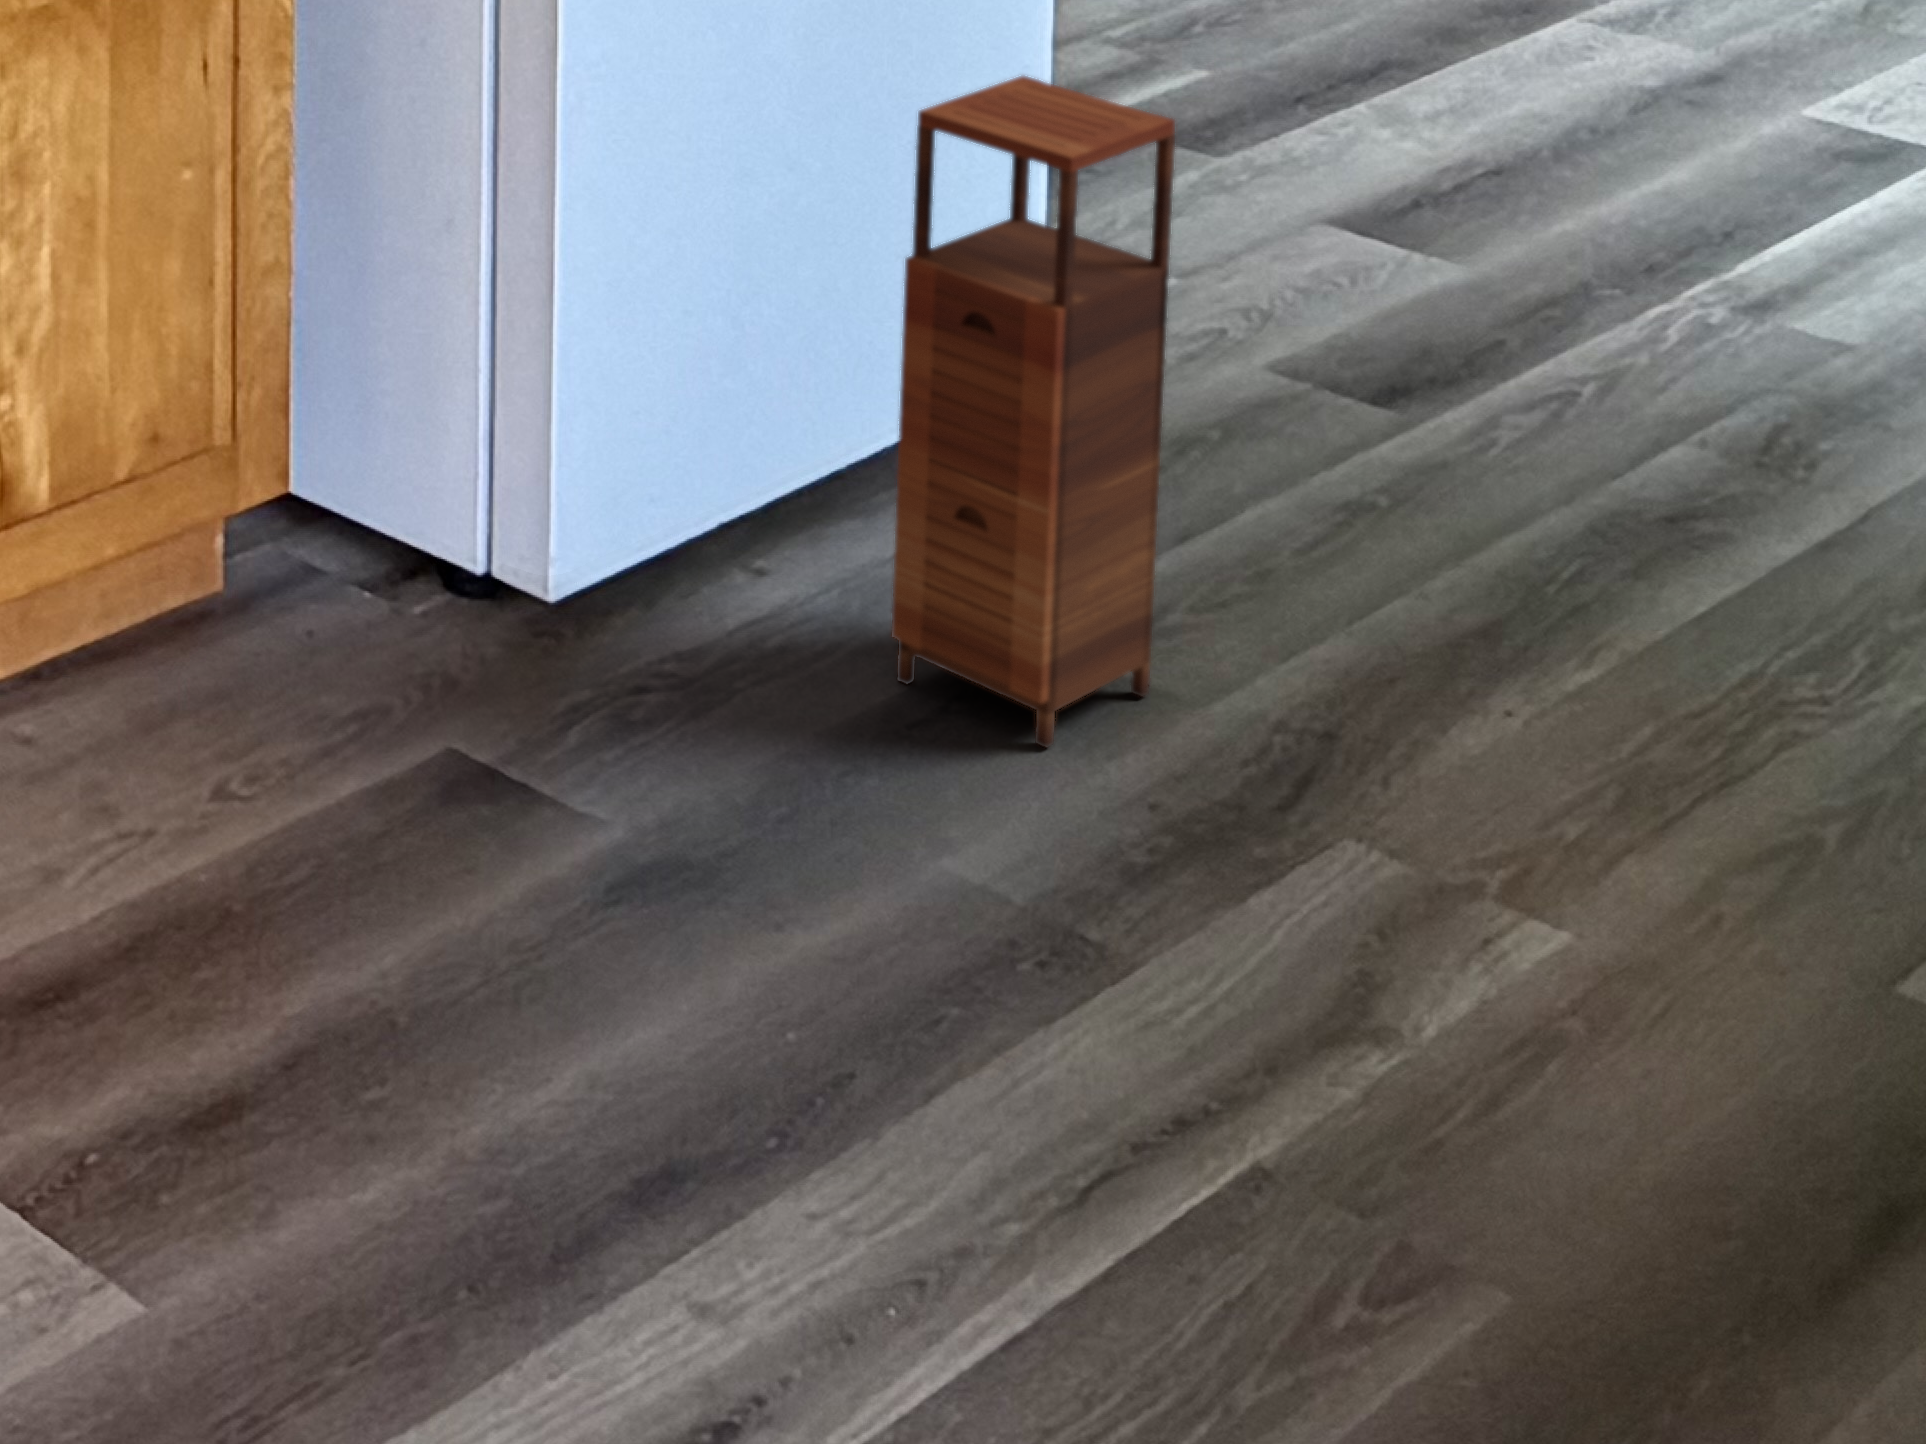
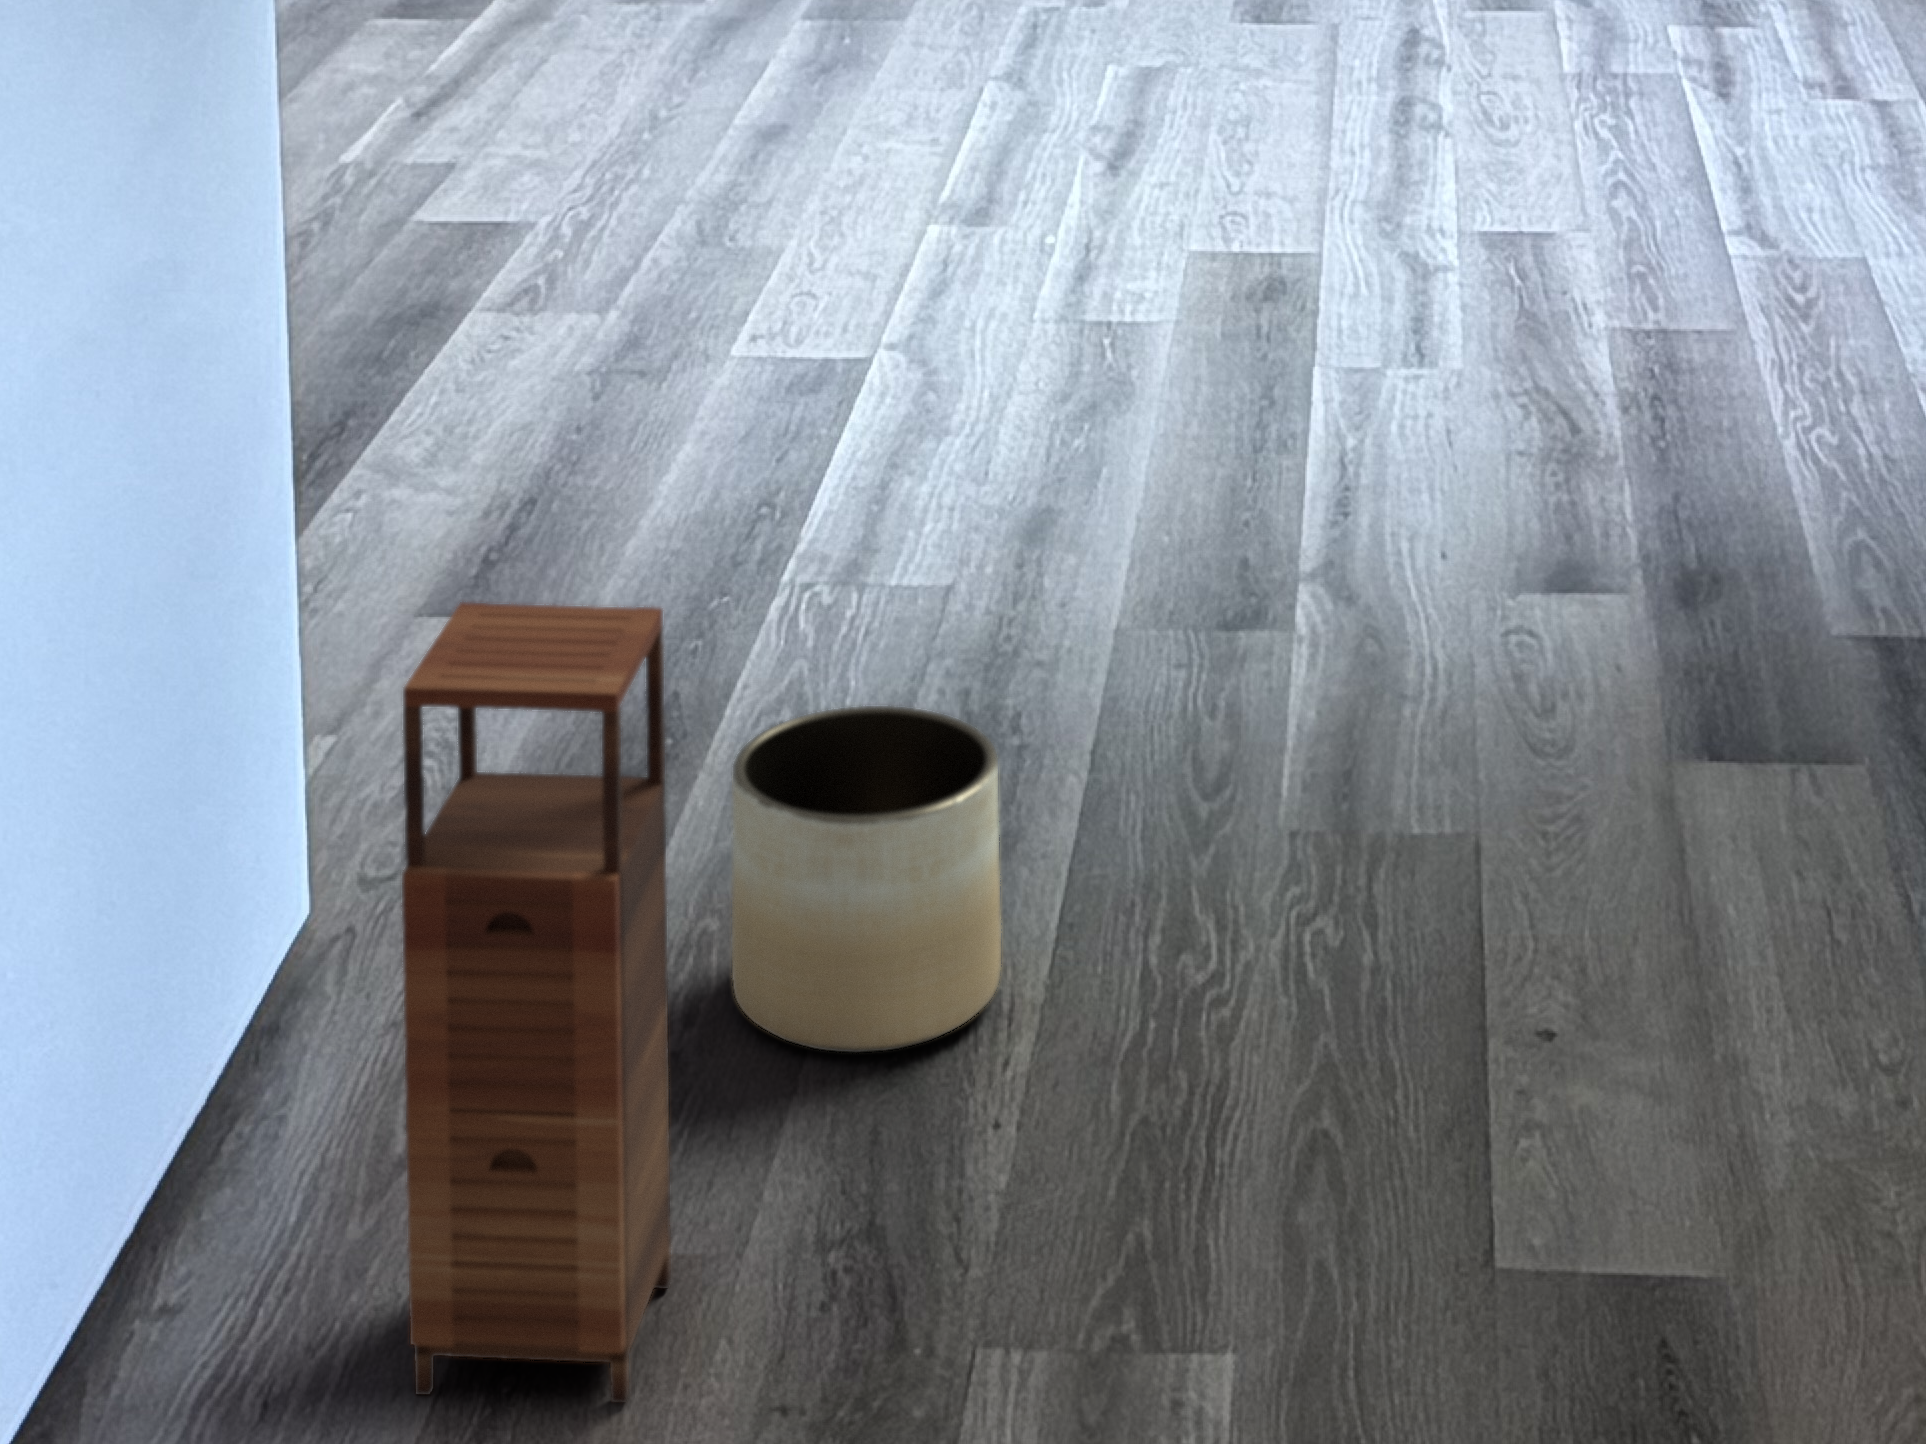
planter: none [1363,323,1641,632] -> present [732,706,1001,1053]

